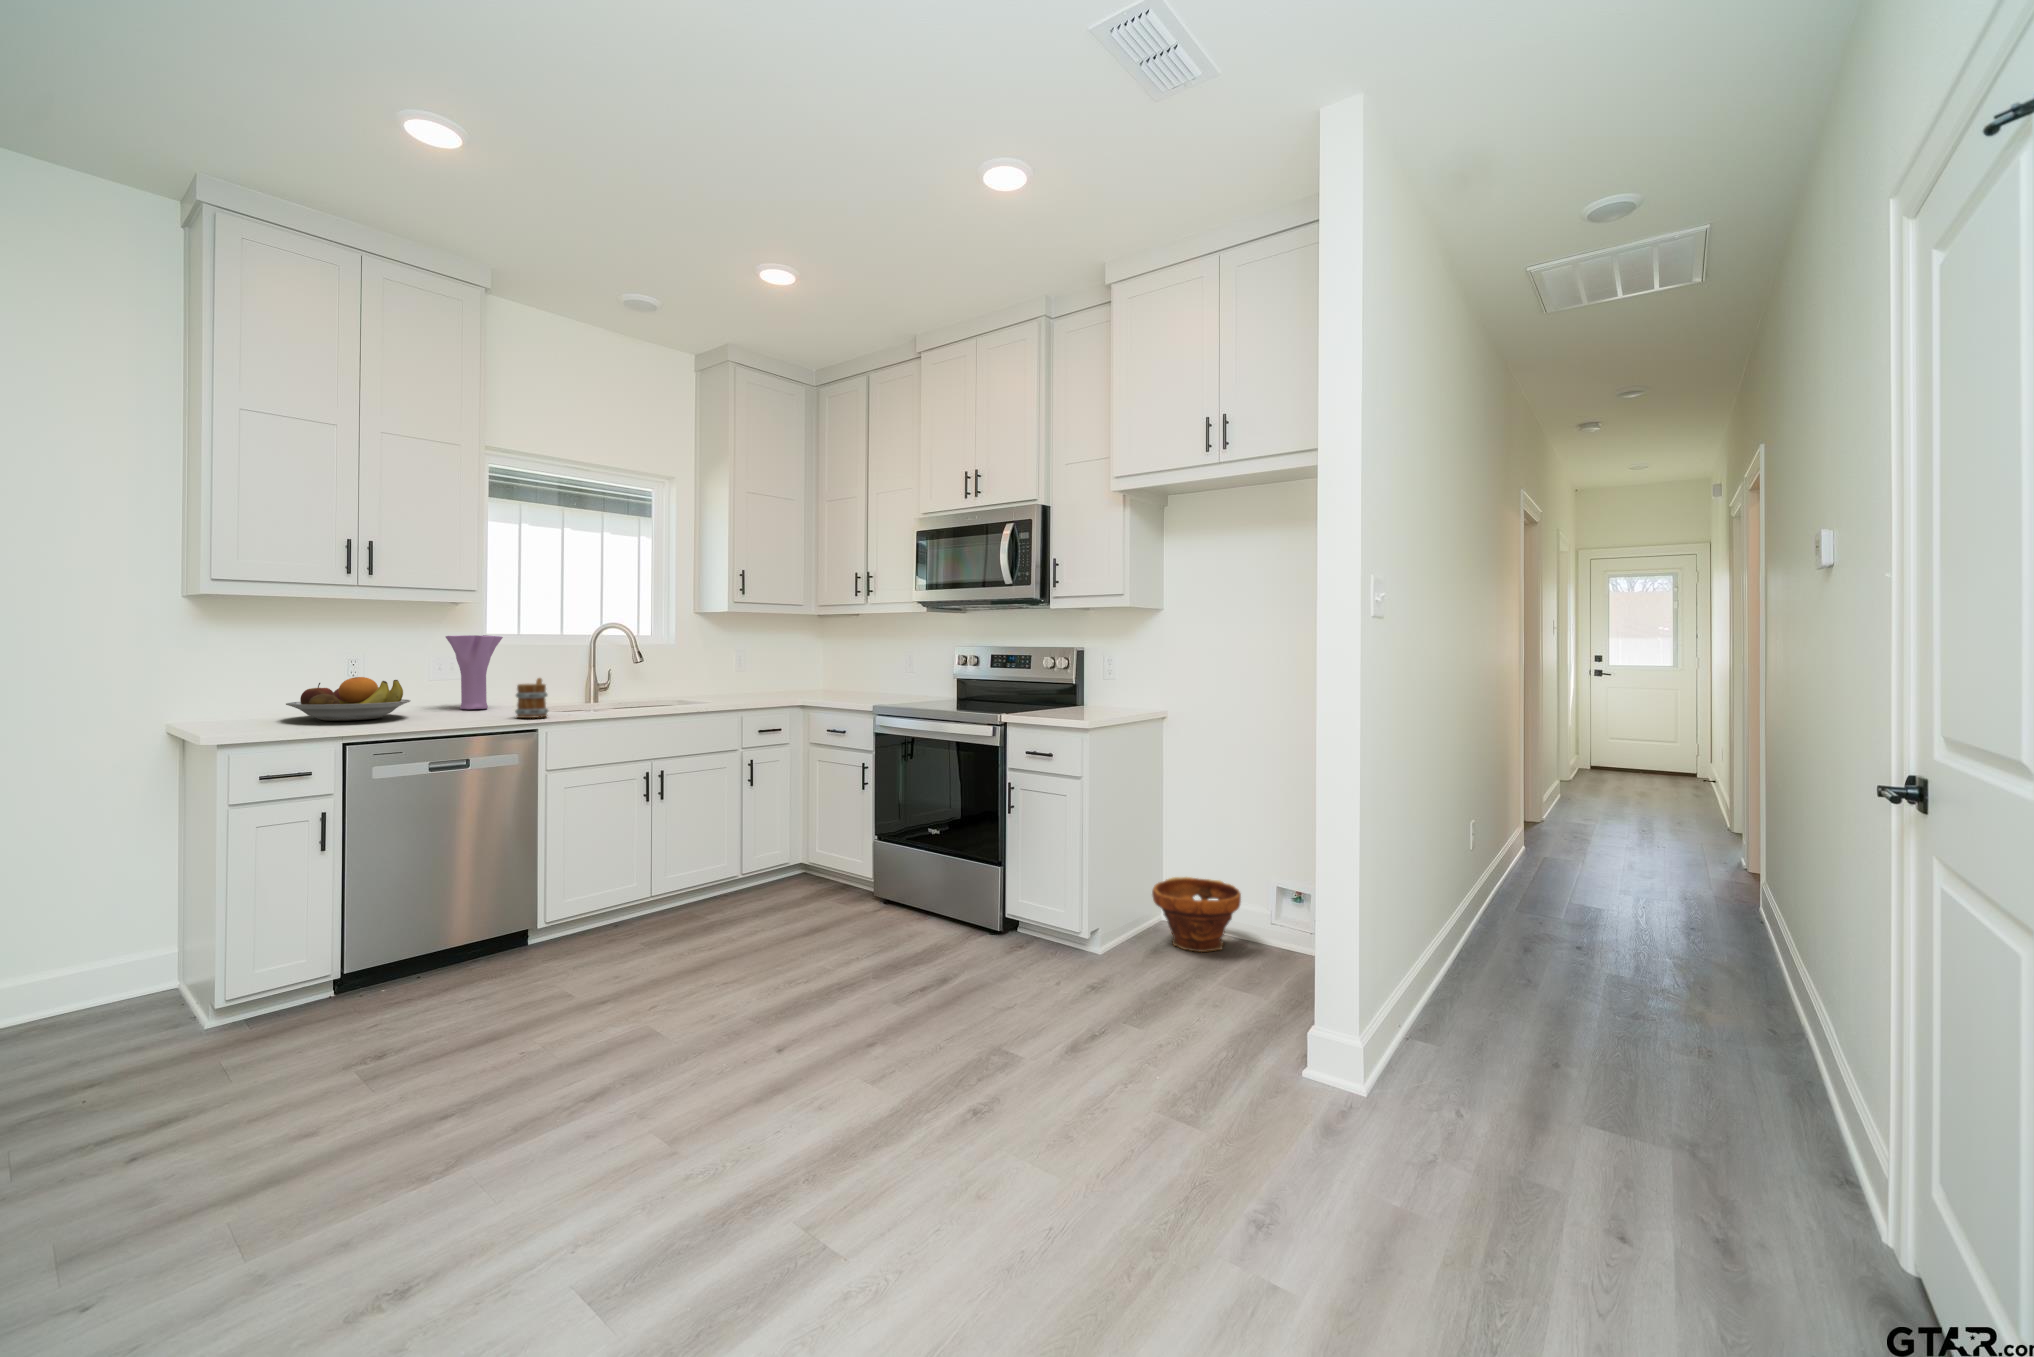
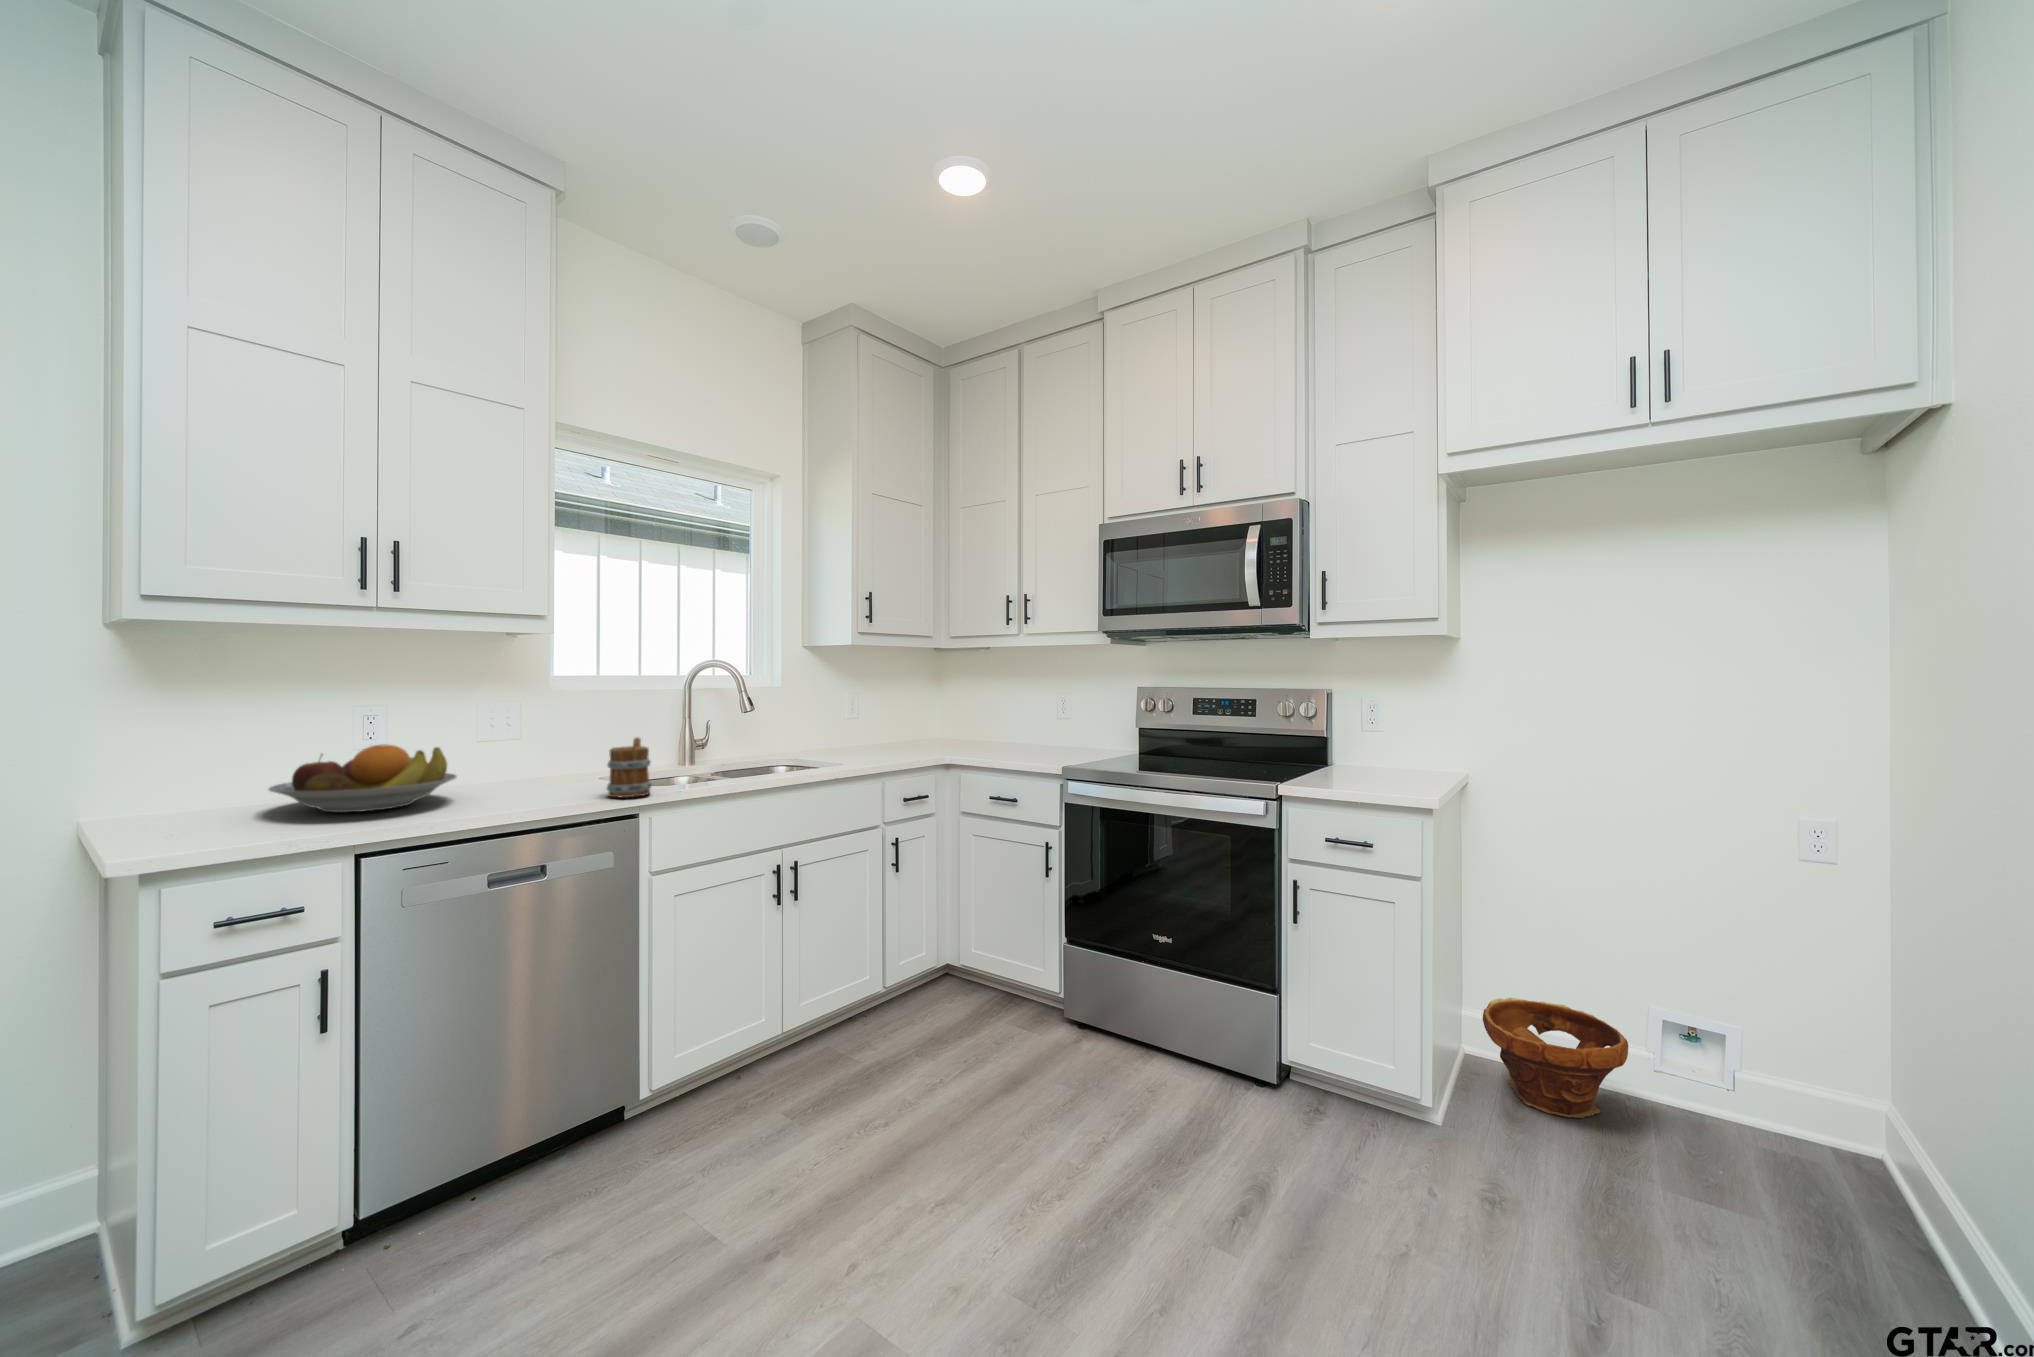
vase: present [446,635,503,710] -> none [502,679,580,781]

